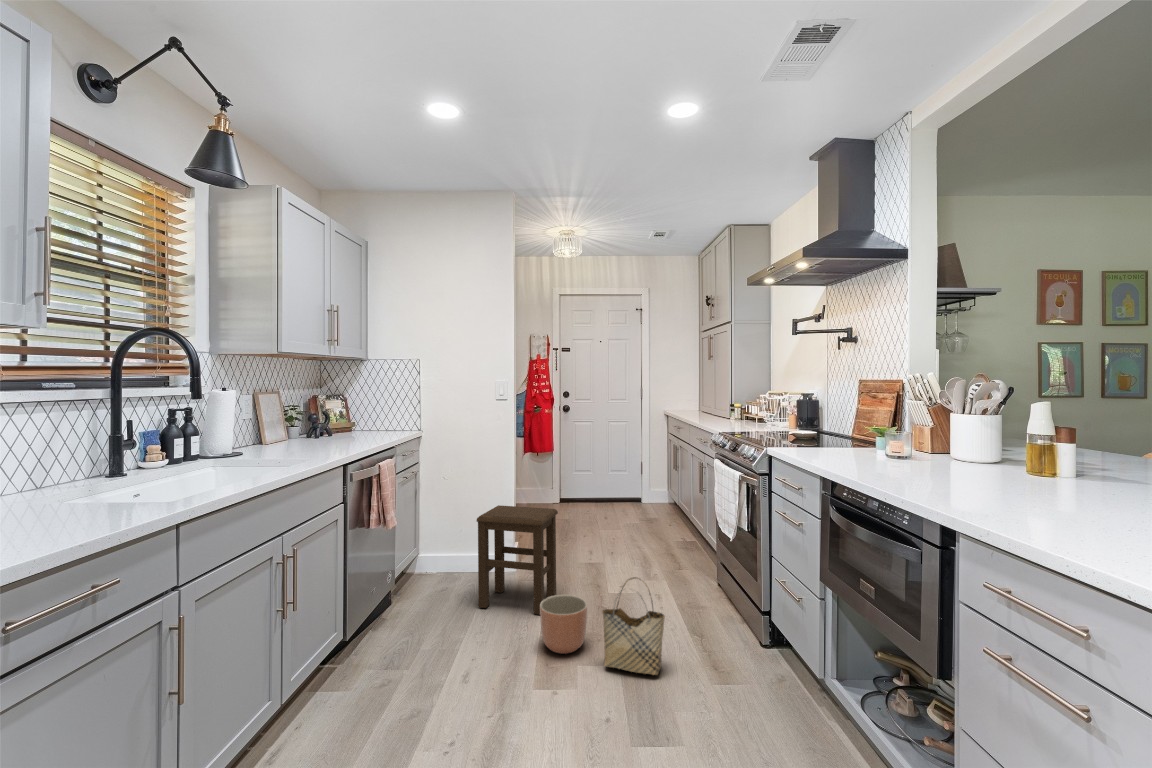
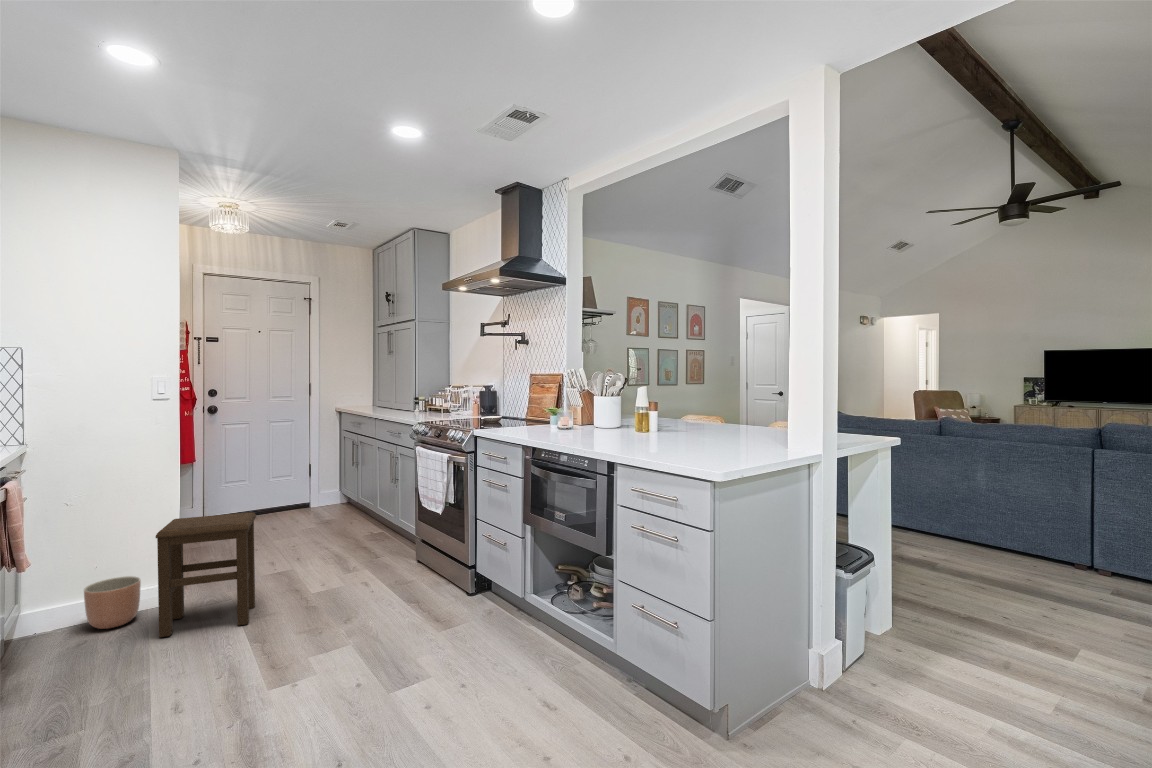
woven basket: present [602,577,665,675] -> none [337,555,398,642]
planter: present [540,595,587,654] -> present [84,576,141,629]

